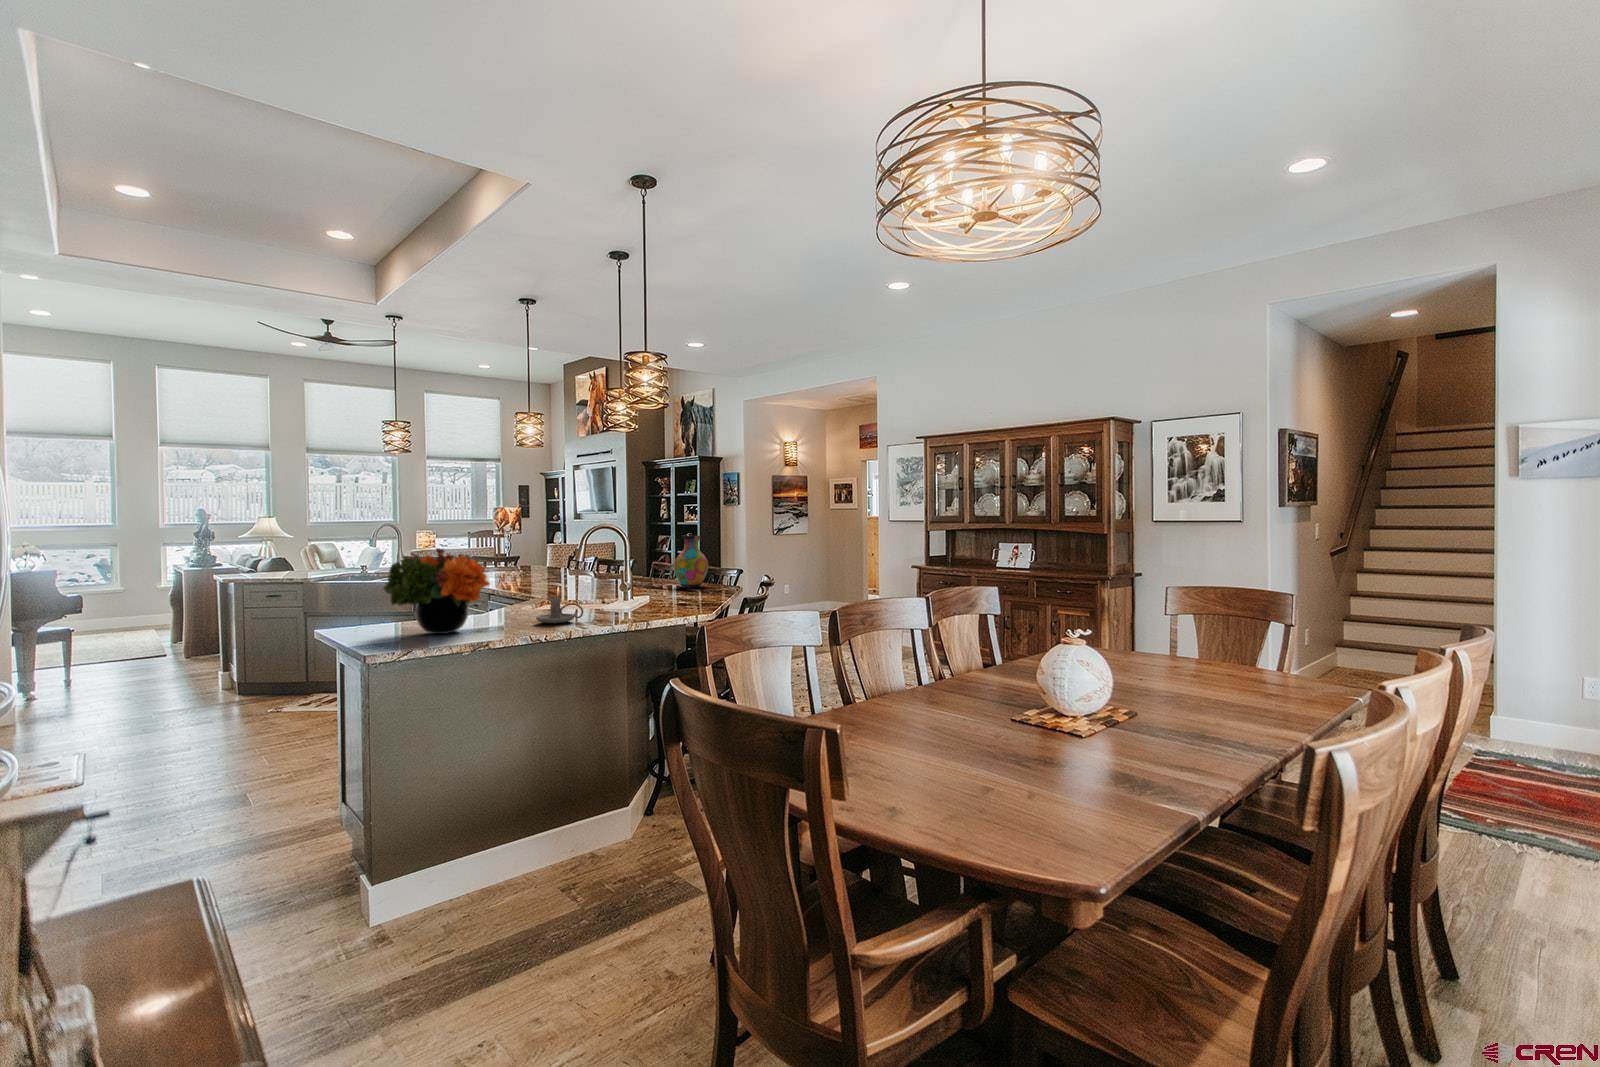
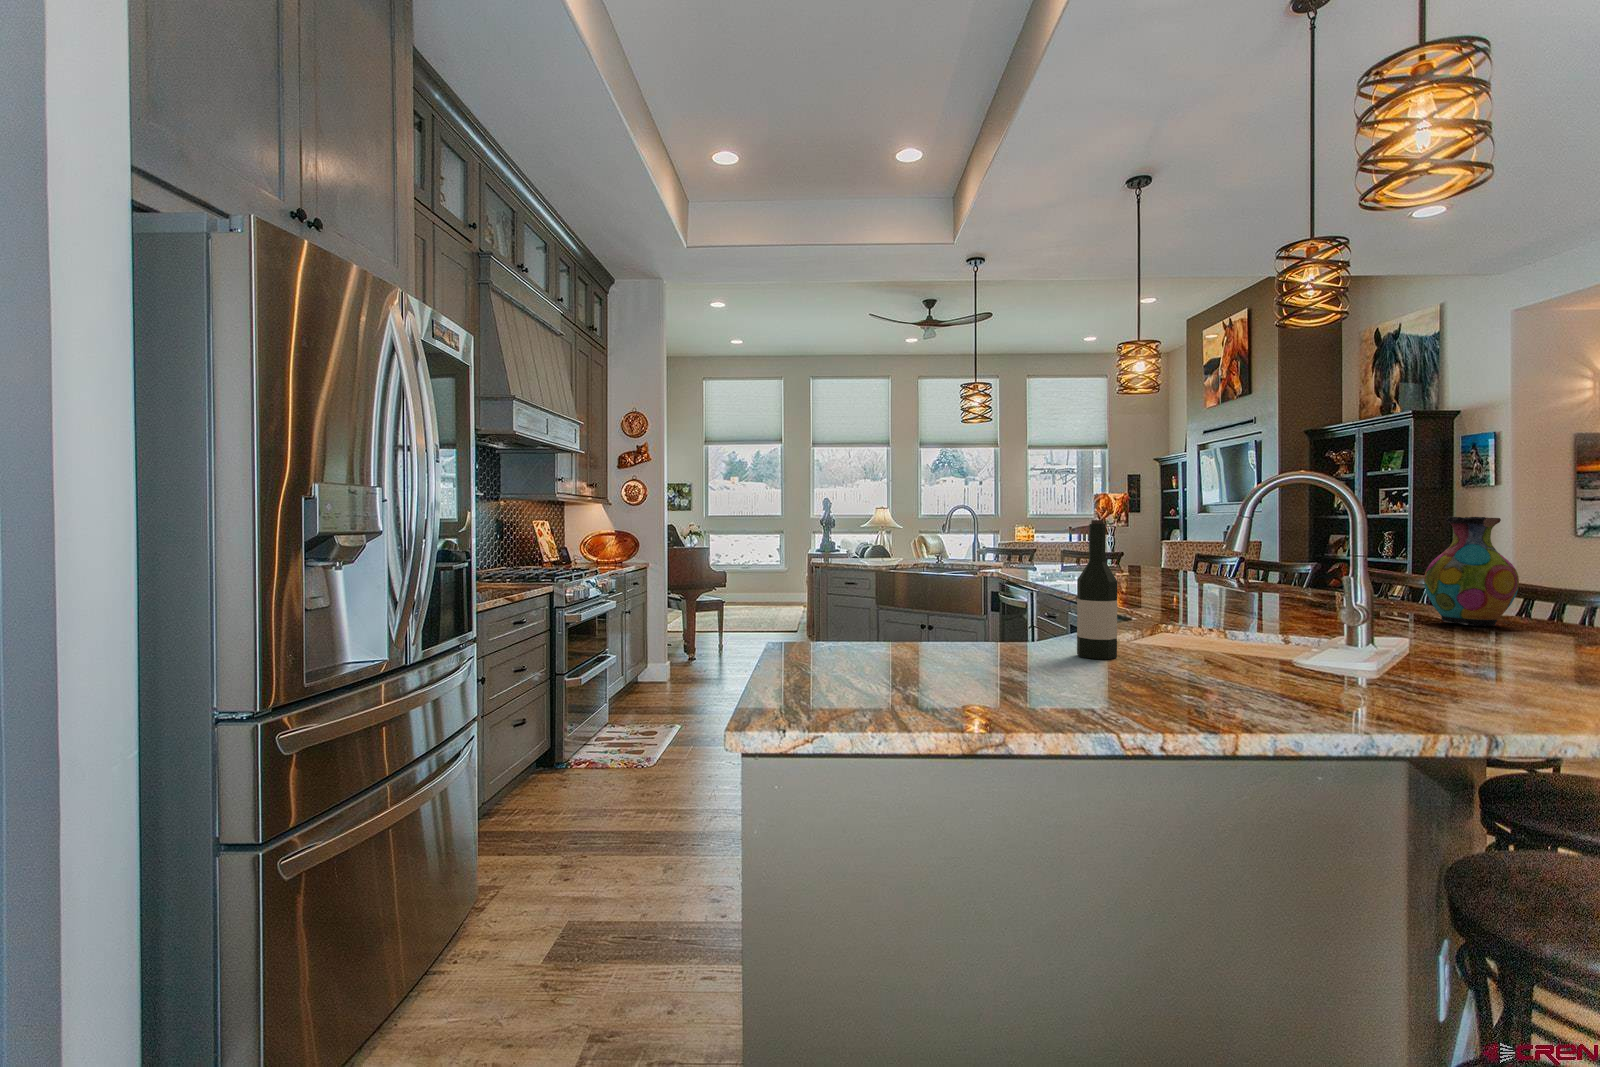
wine bottle: none [508,546,530,618] -> present [1077,520,1117,659]
flower arrangement: present [384,548,490,634] -> none [844,516,1031,678]
candle holder: present [536,598,583,624] -> none [1126,629,1237,686]

